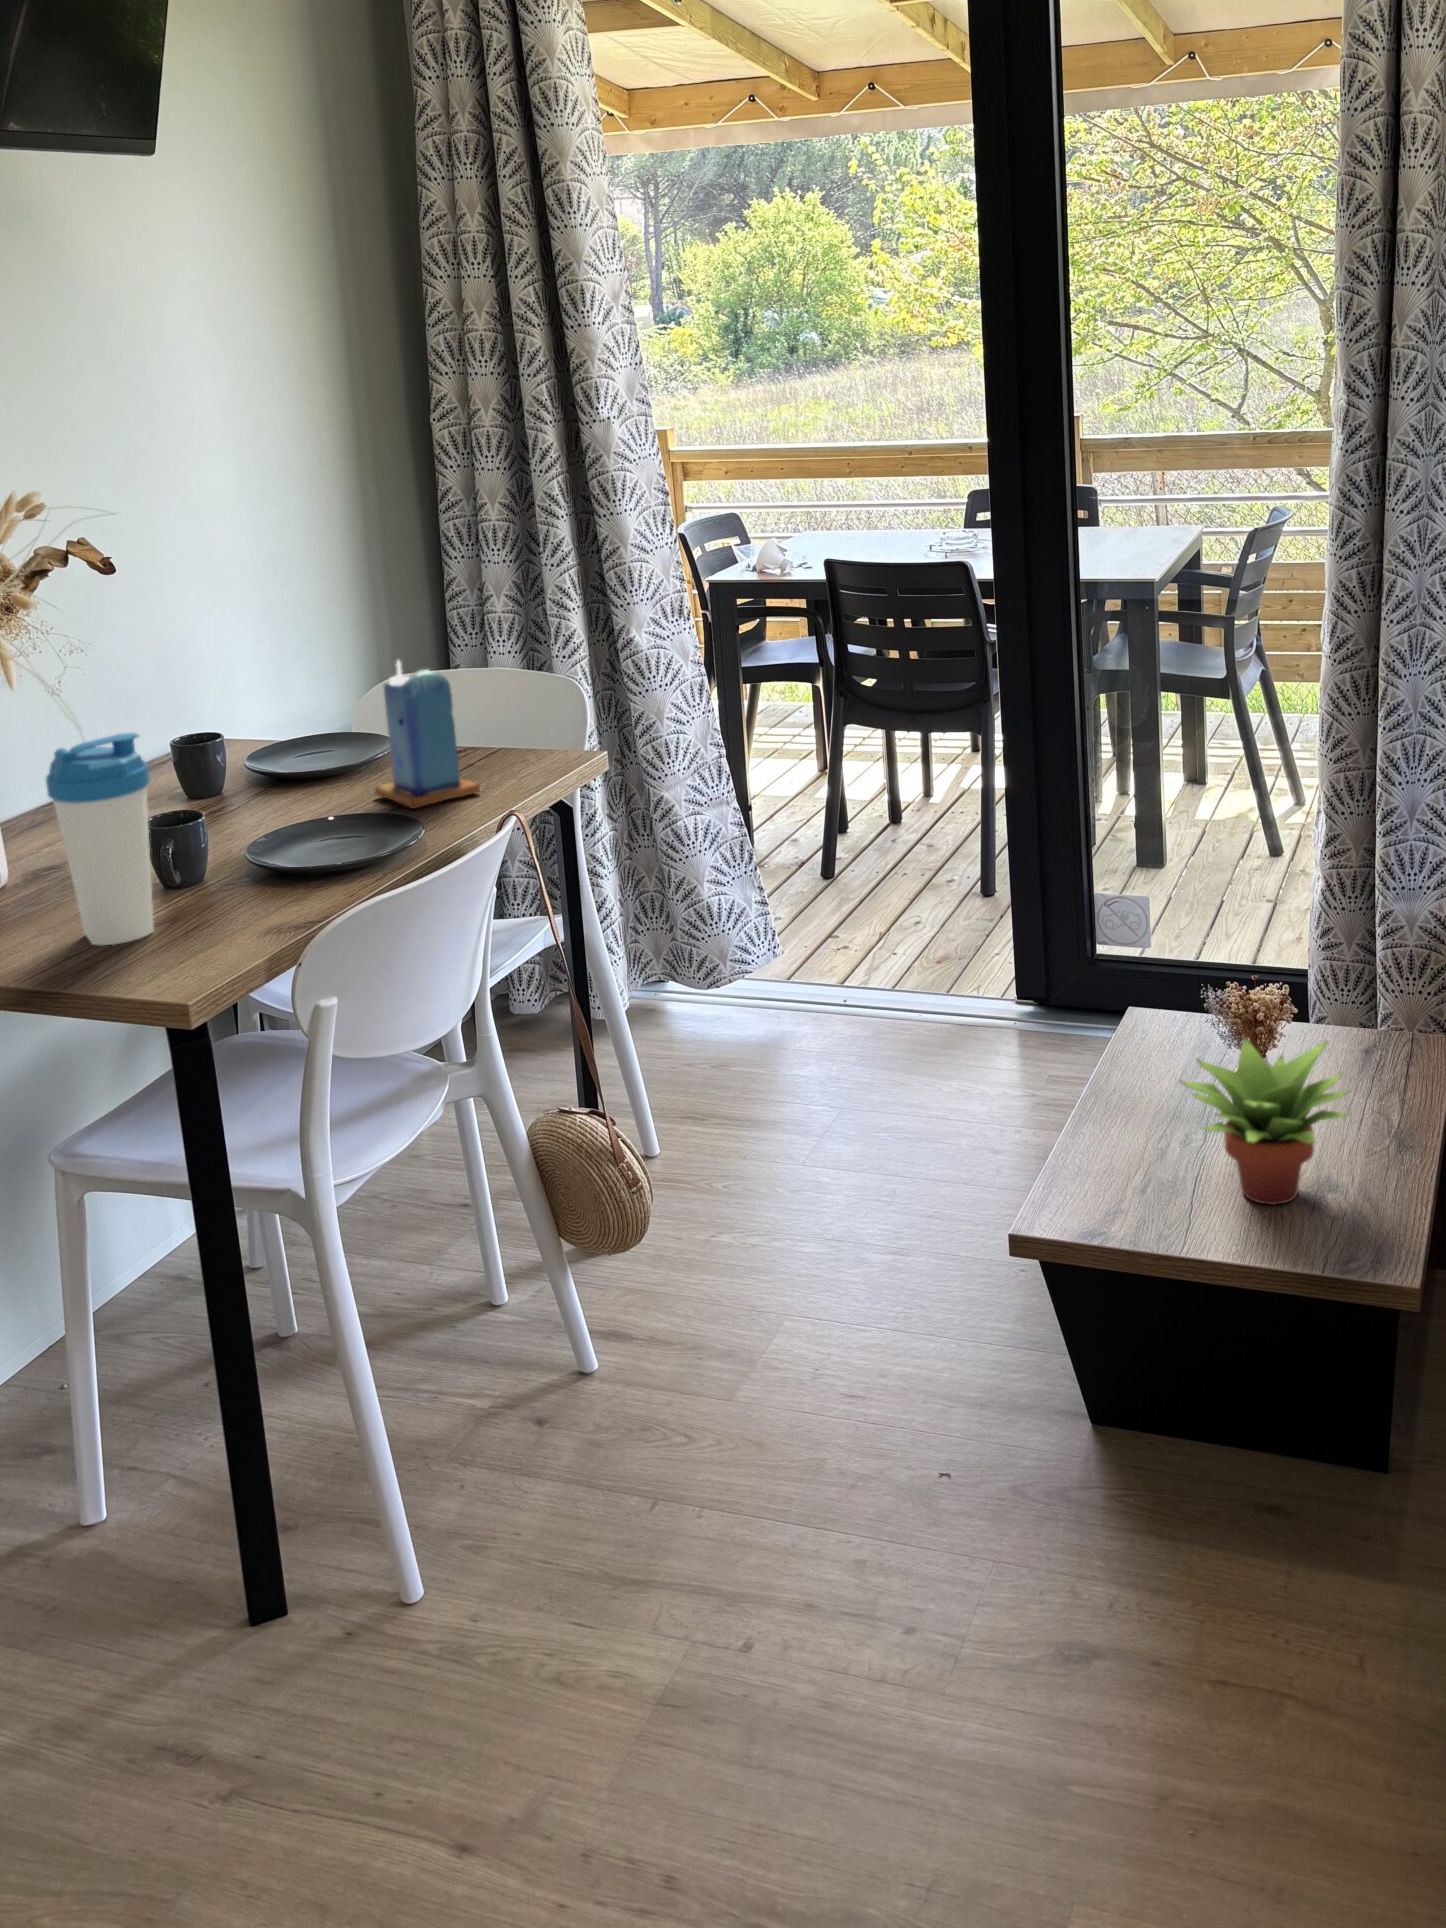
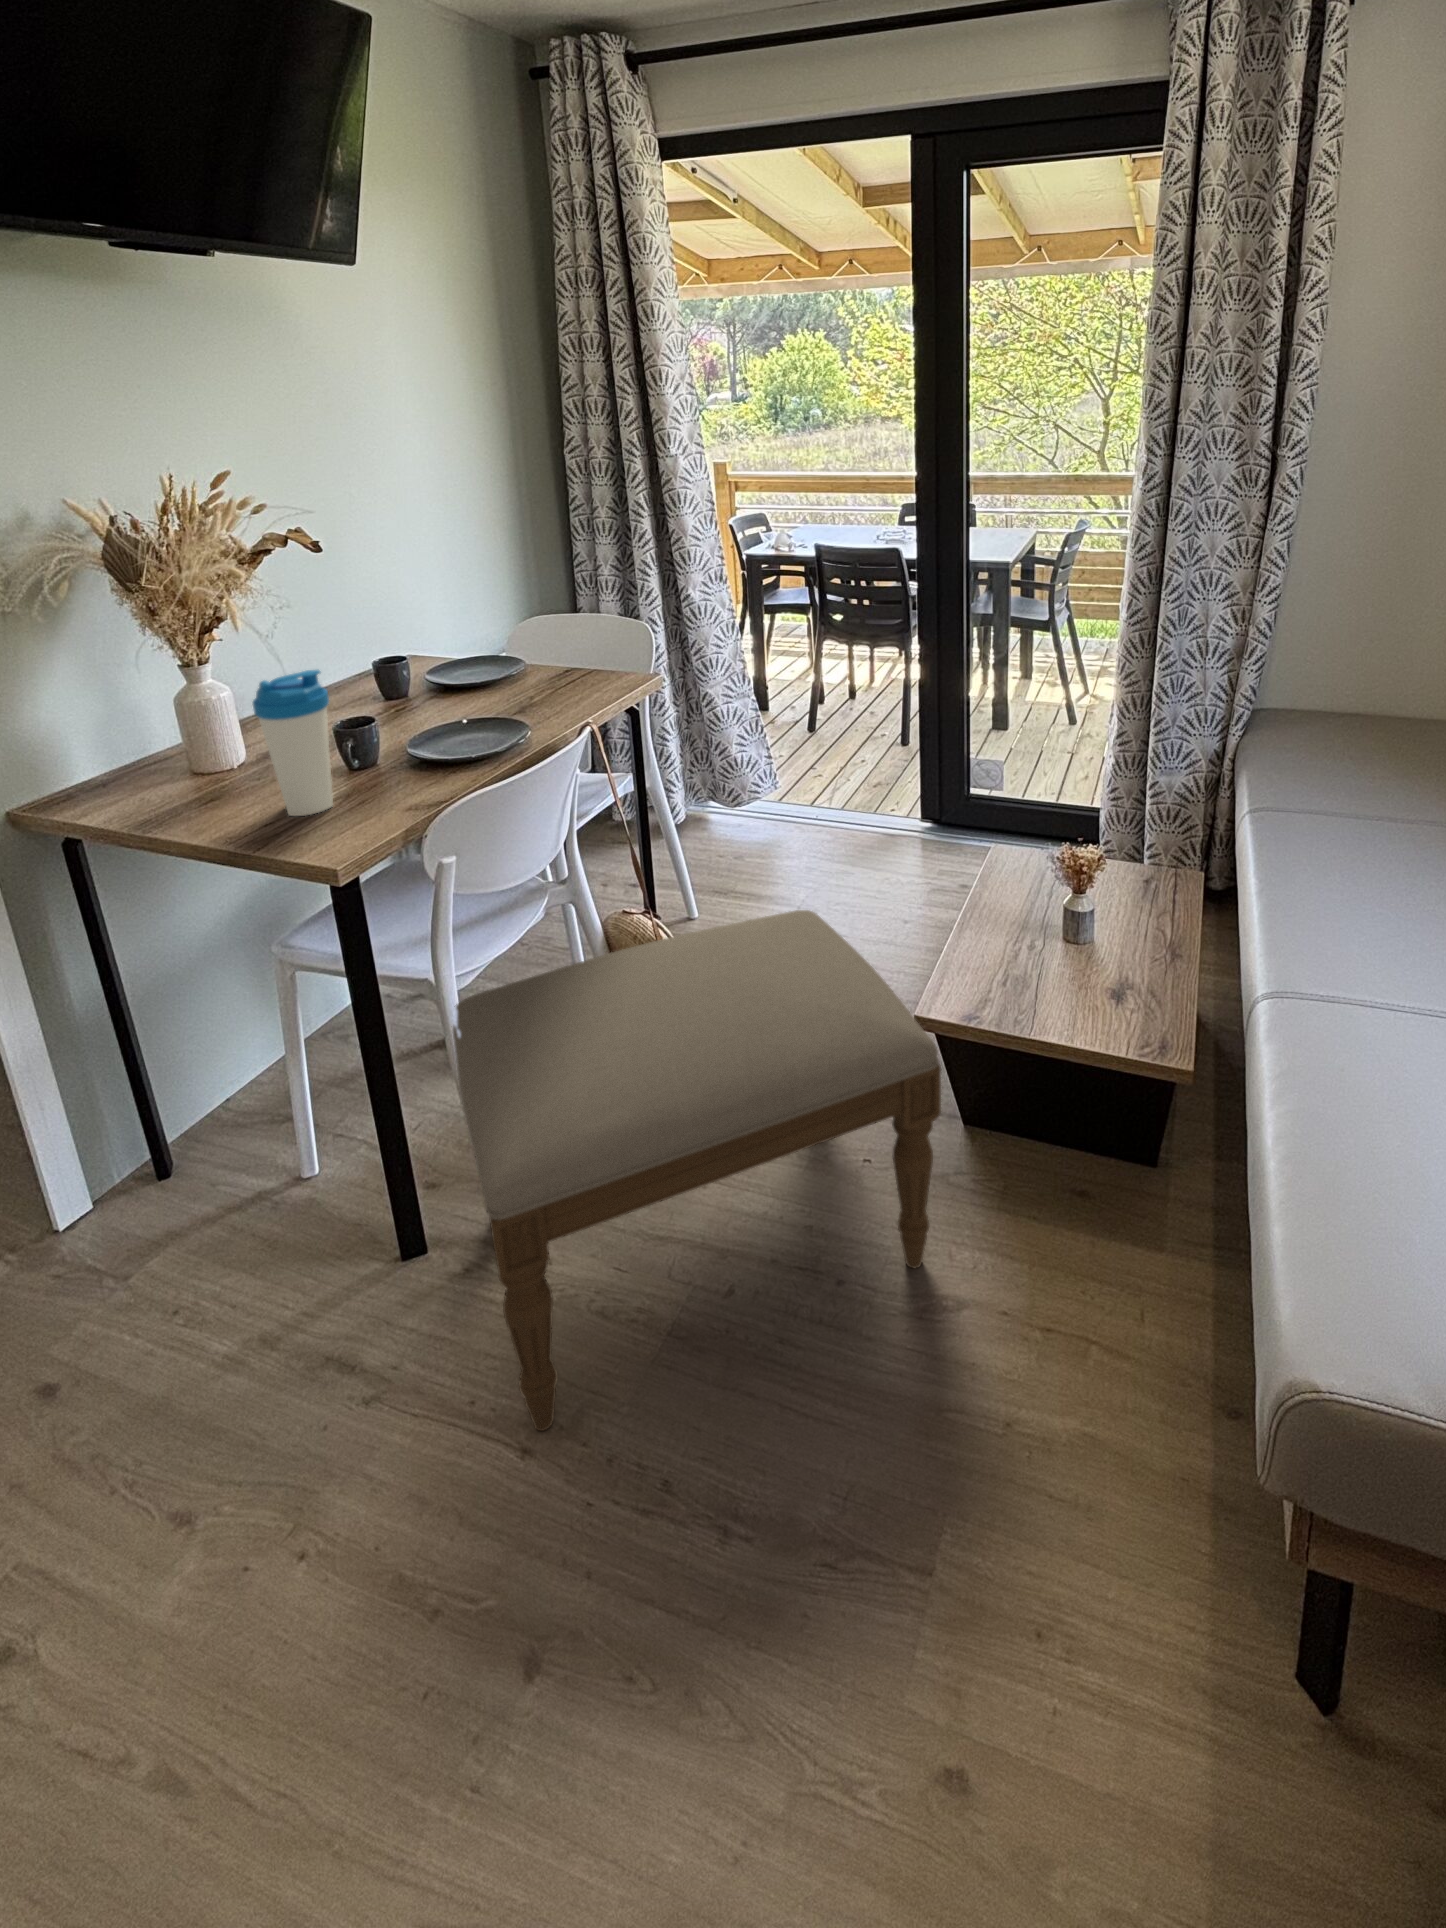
candle: present [375,661,480,808] -> none [507,614,576,713]
succulent plant: present [1180,1038,1350,1205] -> none [1029,885,1145,999]
ottoman: none [326,1090,1054,1814] -> present [453,910,941,1431]

